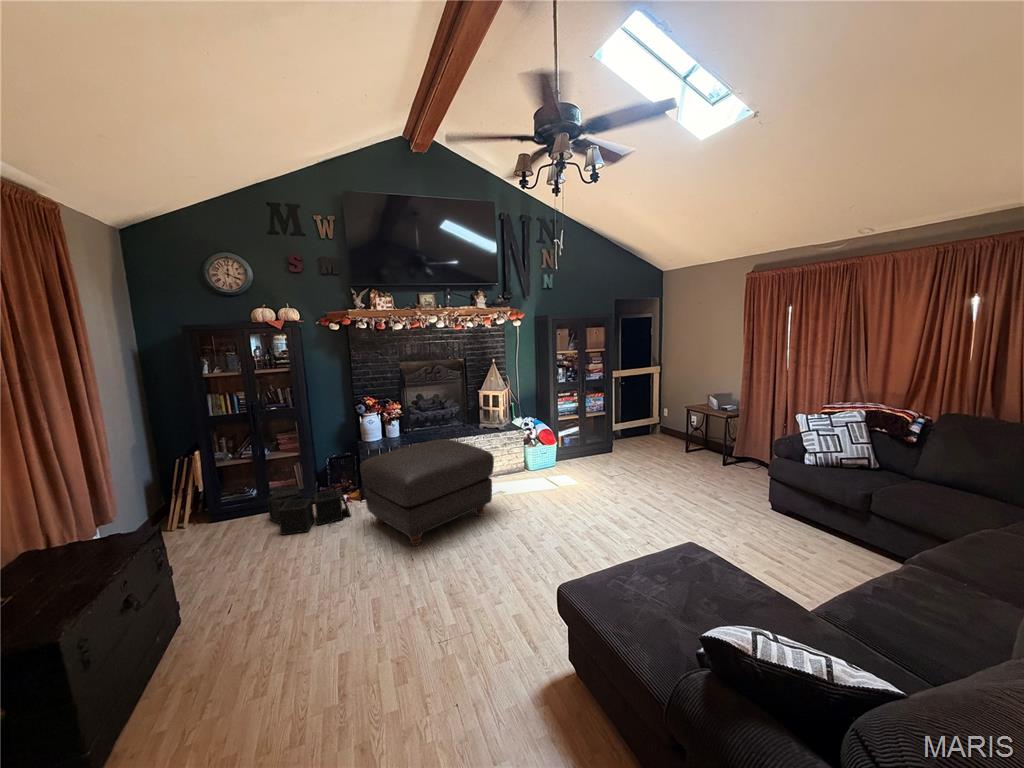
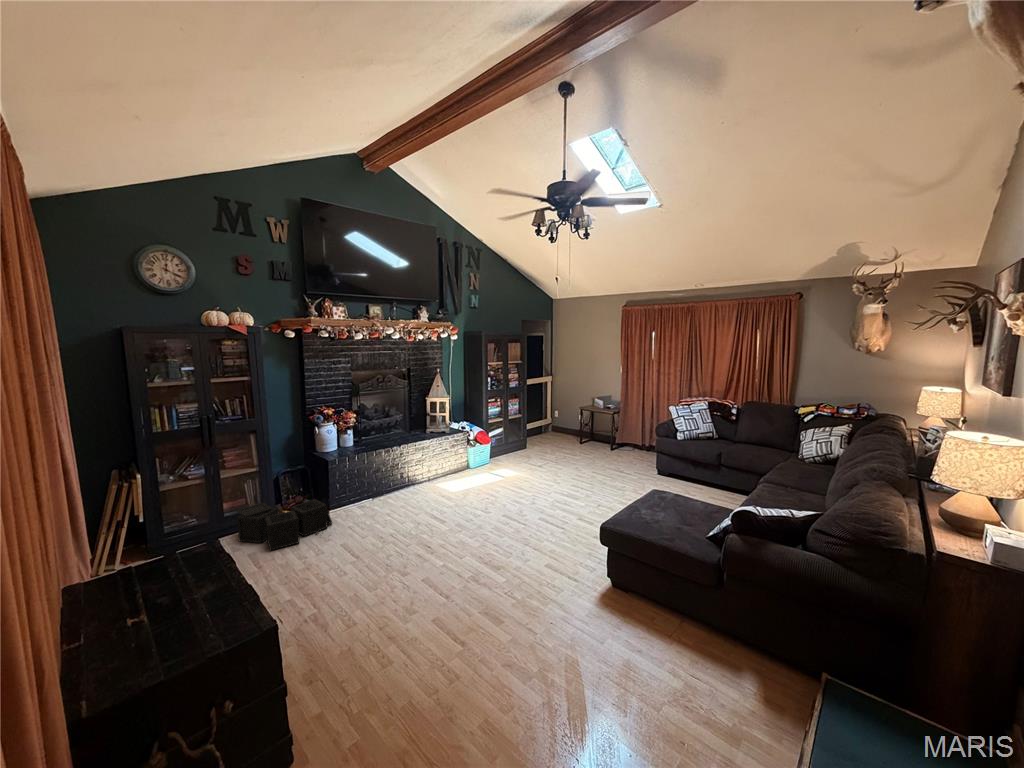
ottoman: present [360,439,494,546] -> none [353,442,472,536]

